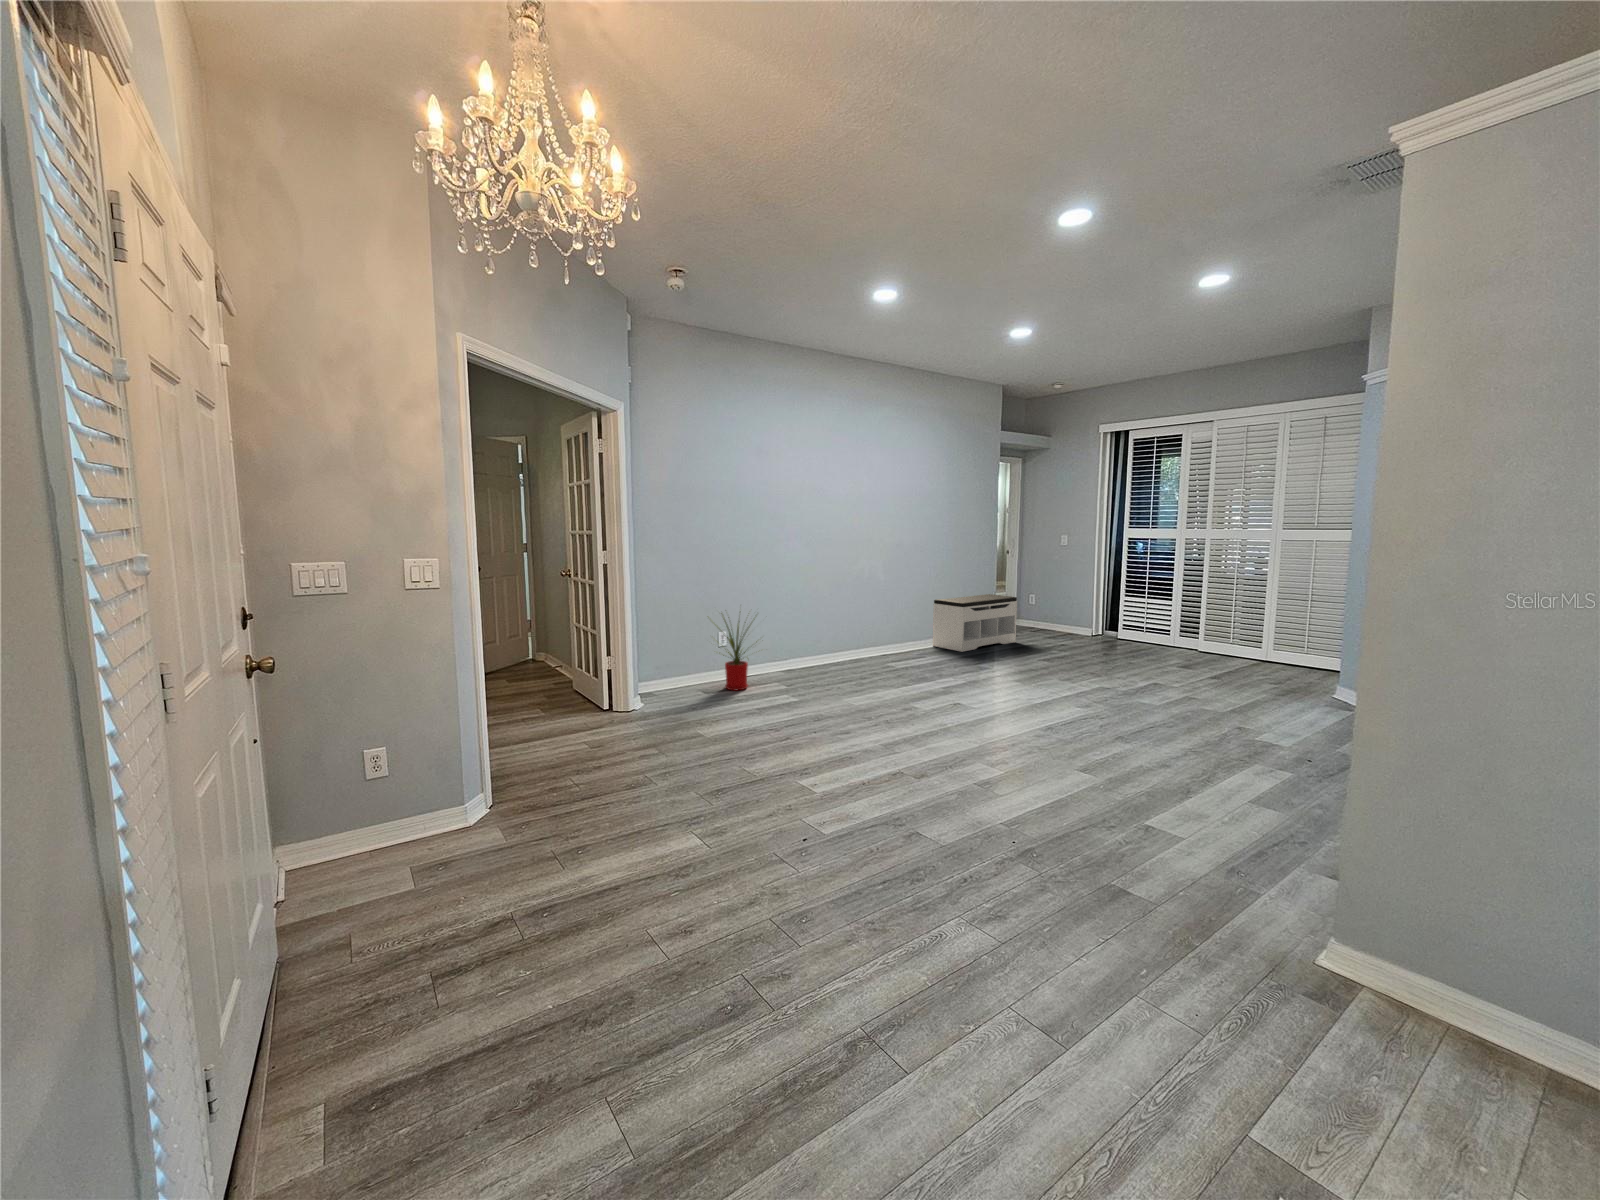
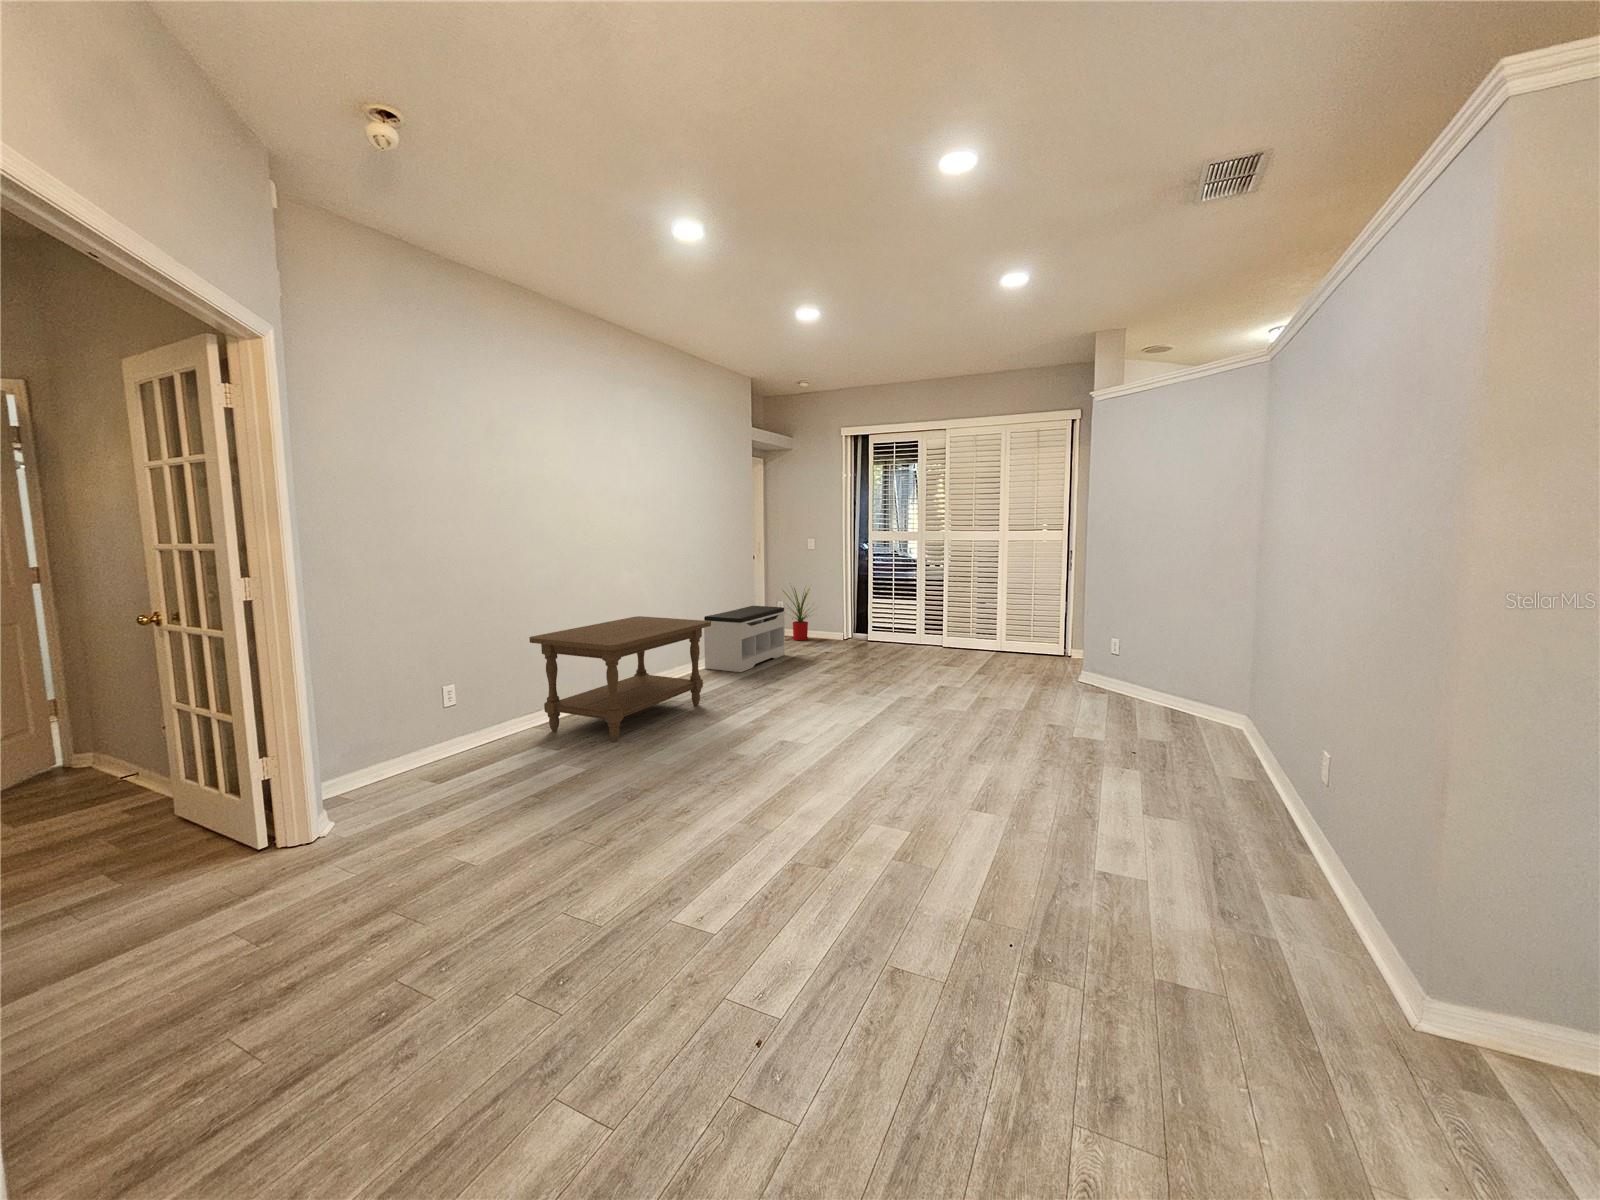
coffee table: none [775,594,920,687] -> present [529,616,711,742]
house plant: present [721,613,748,690] -> present [783,588,813,640]

